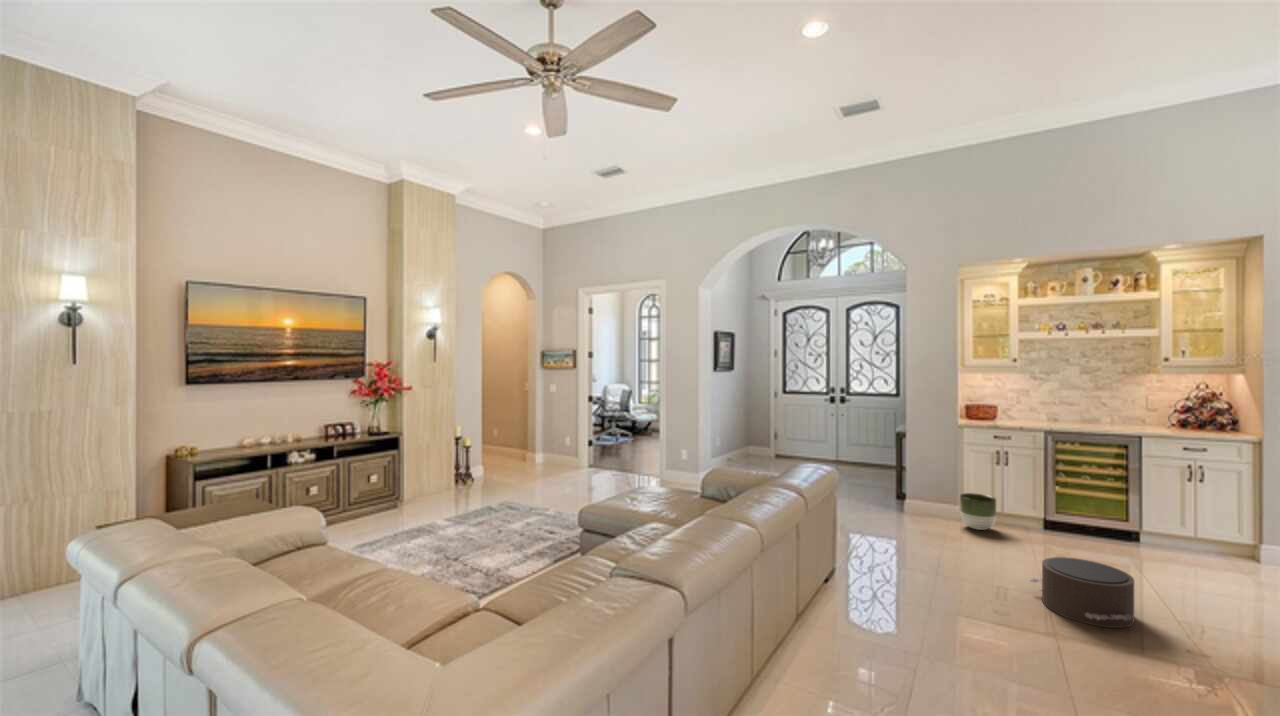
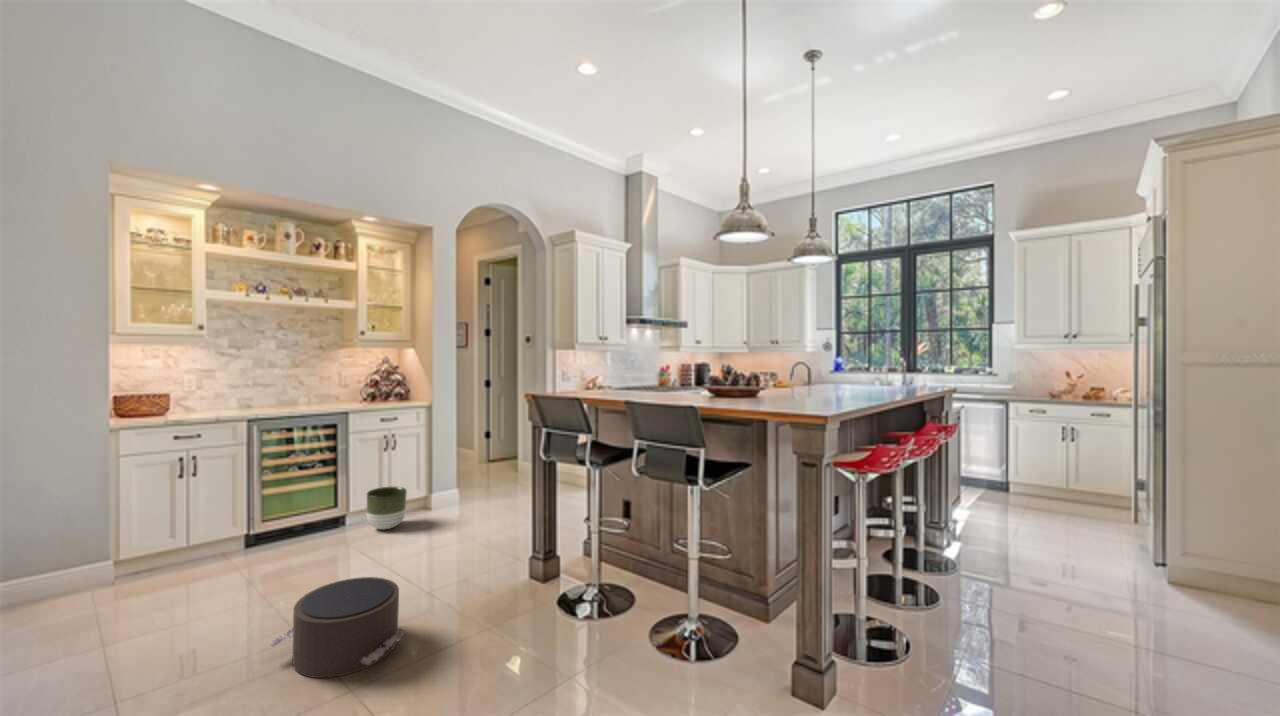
planter: present [960,493,996,530] -> present [367,487,407,529]

